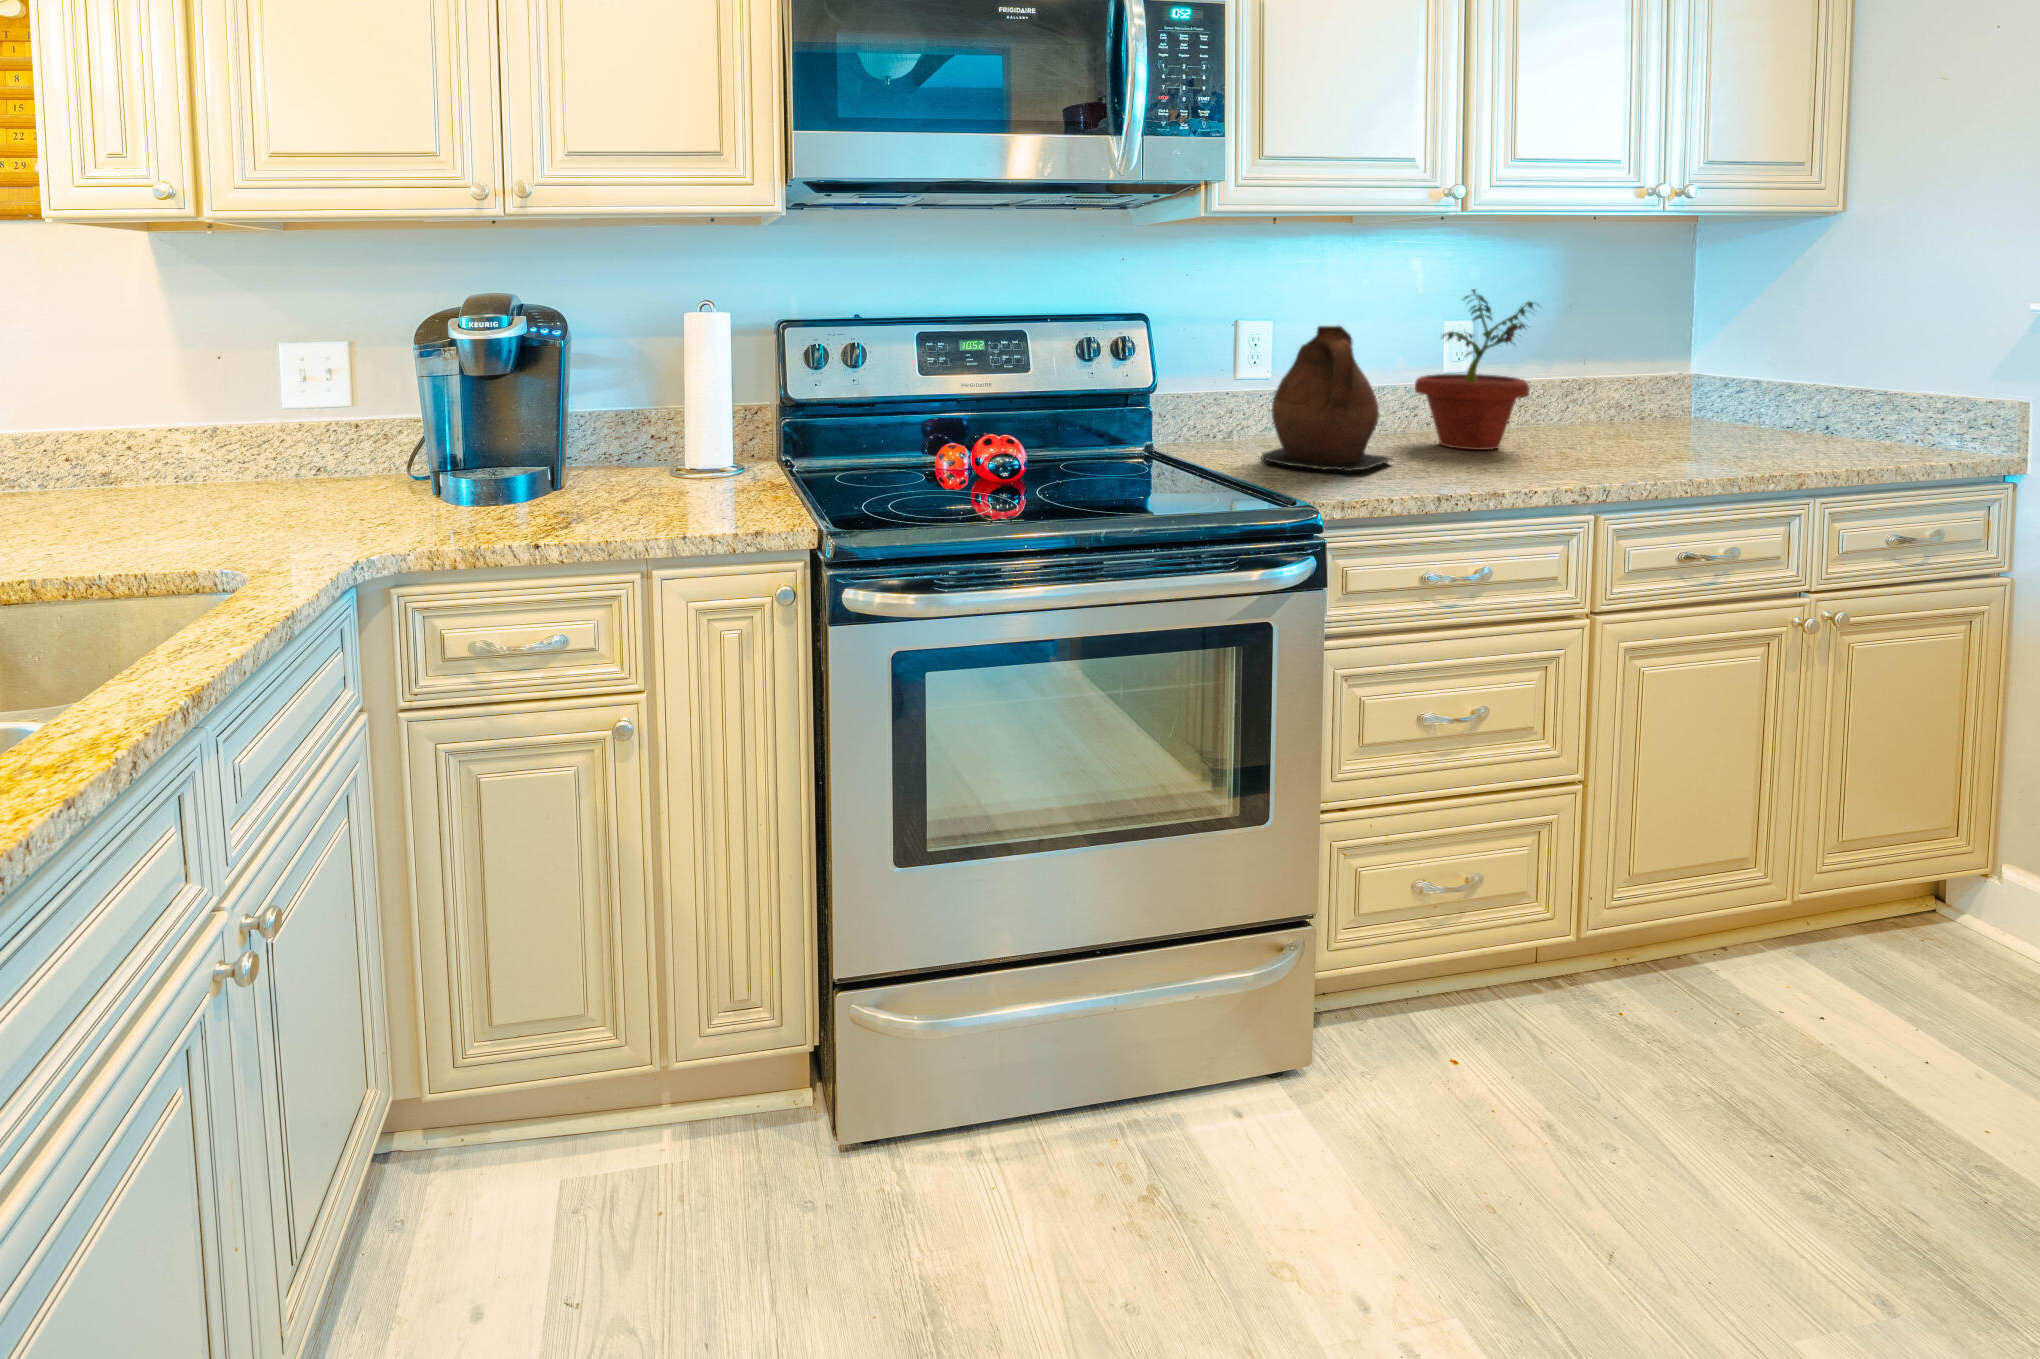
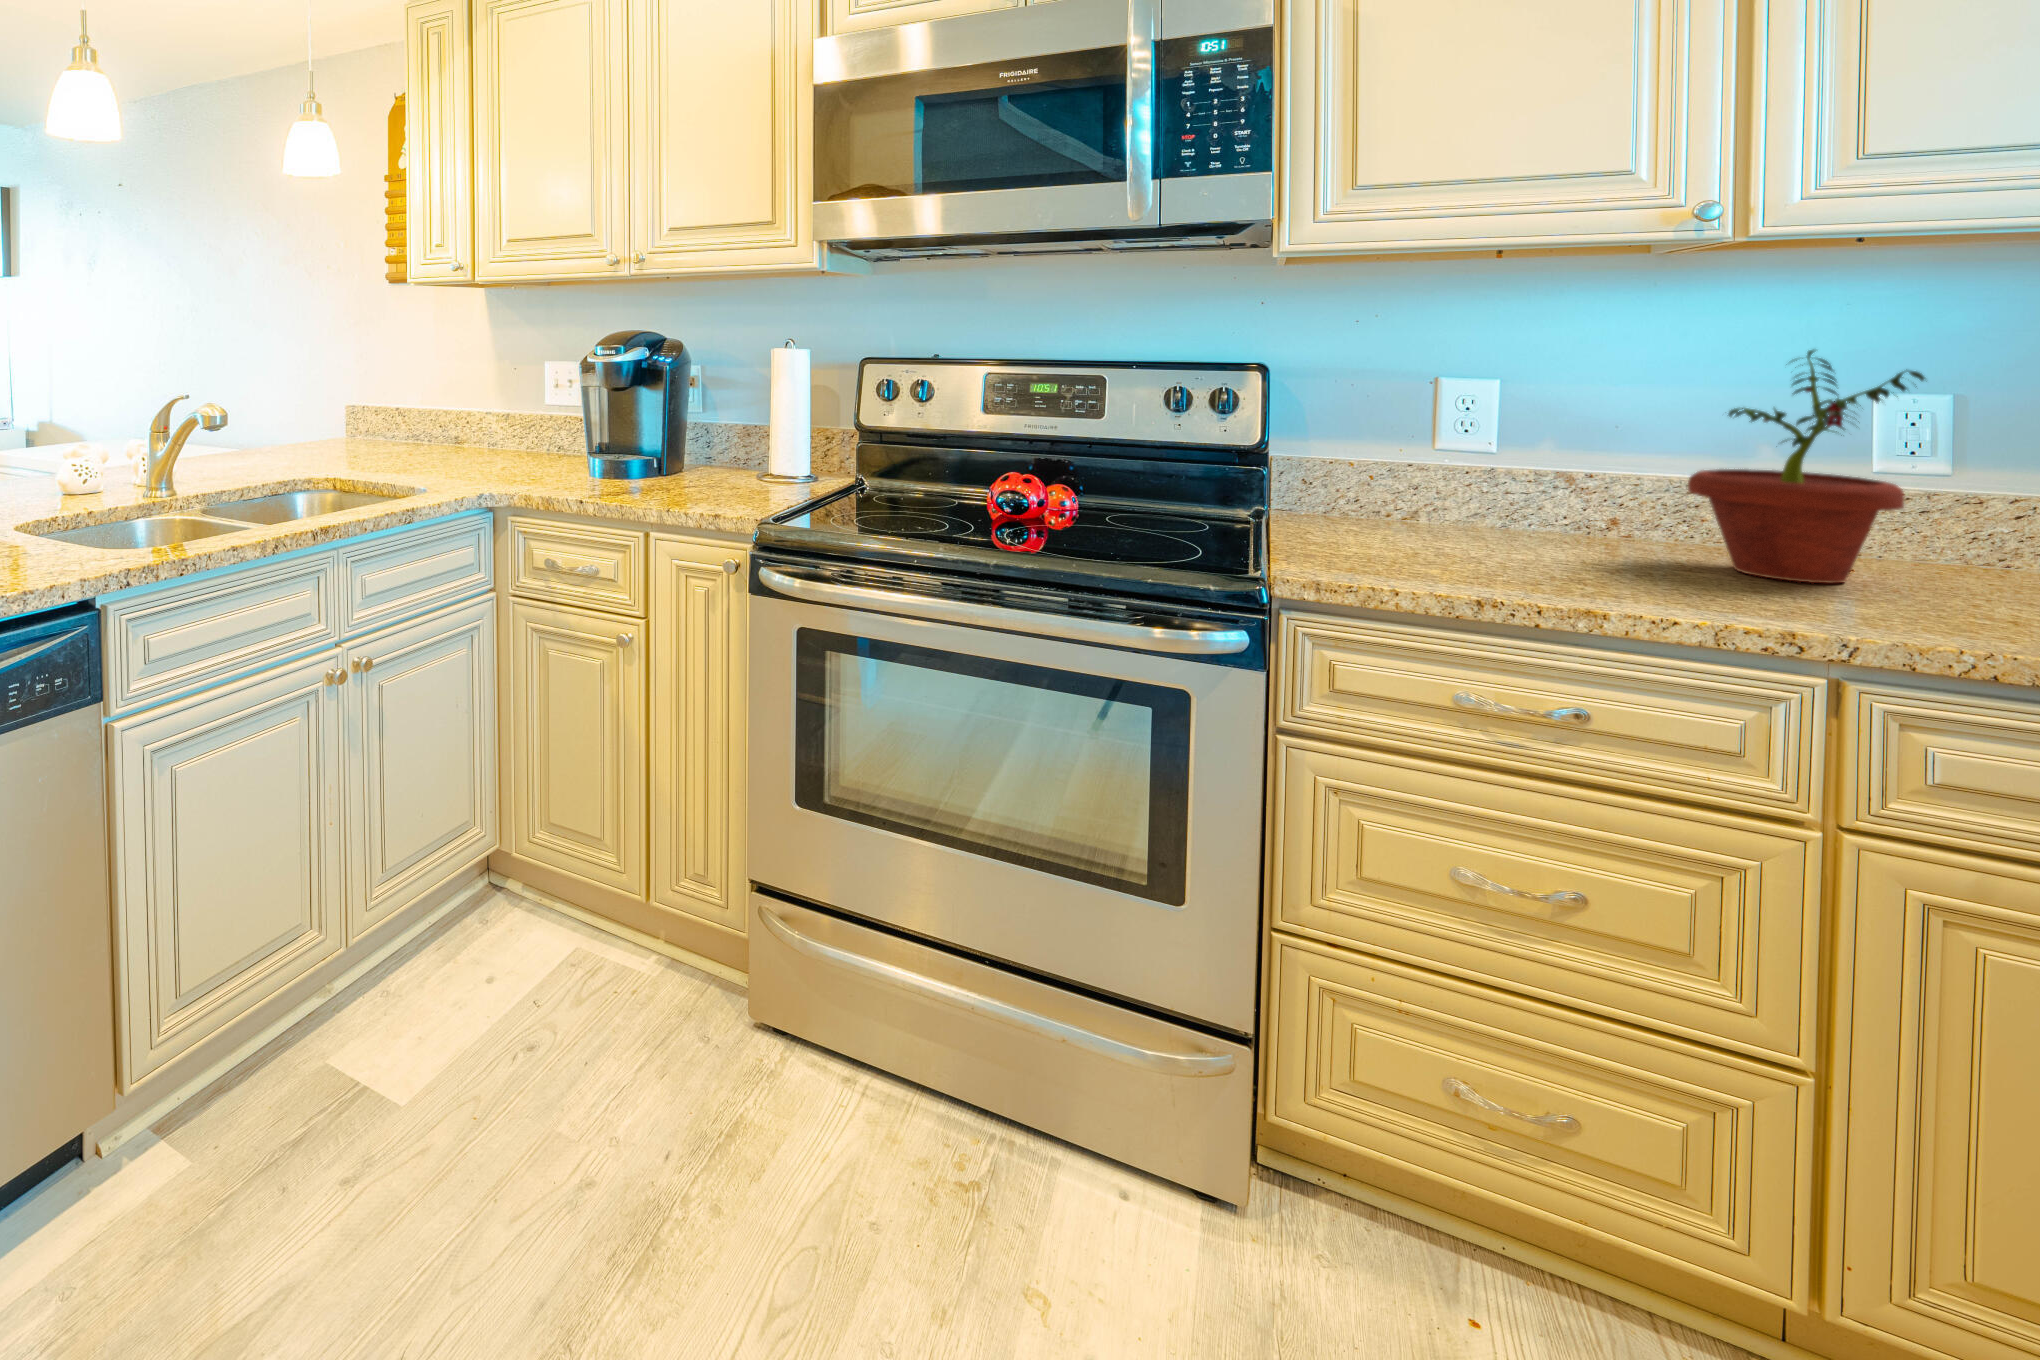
ceramic pitcher: present [1261,326,1391,471] -> none [1345,385,1555,568]

